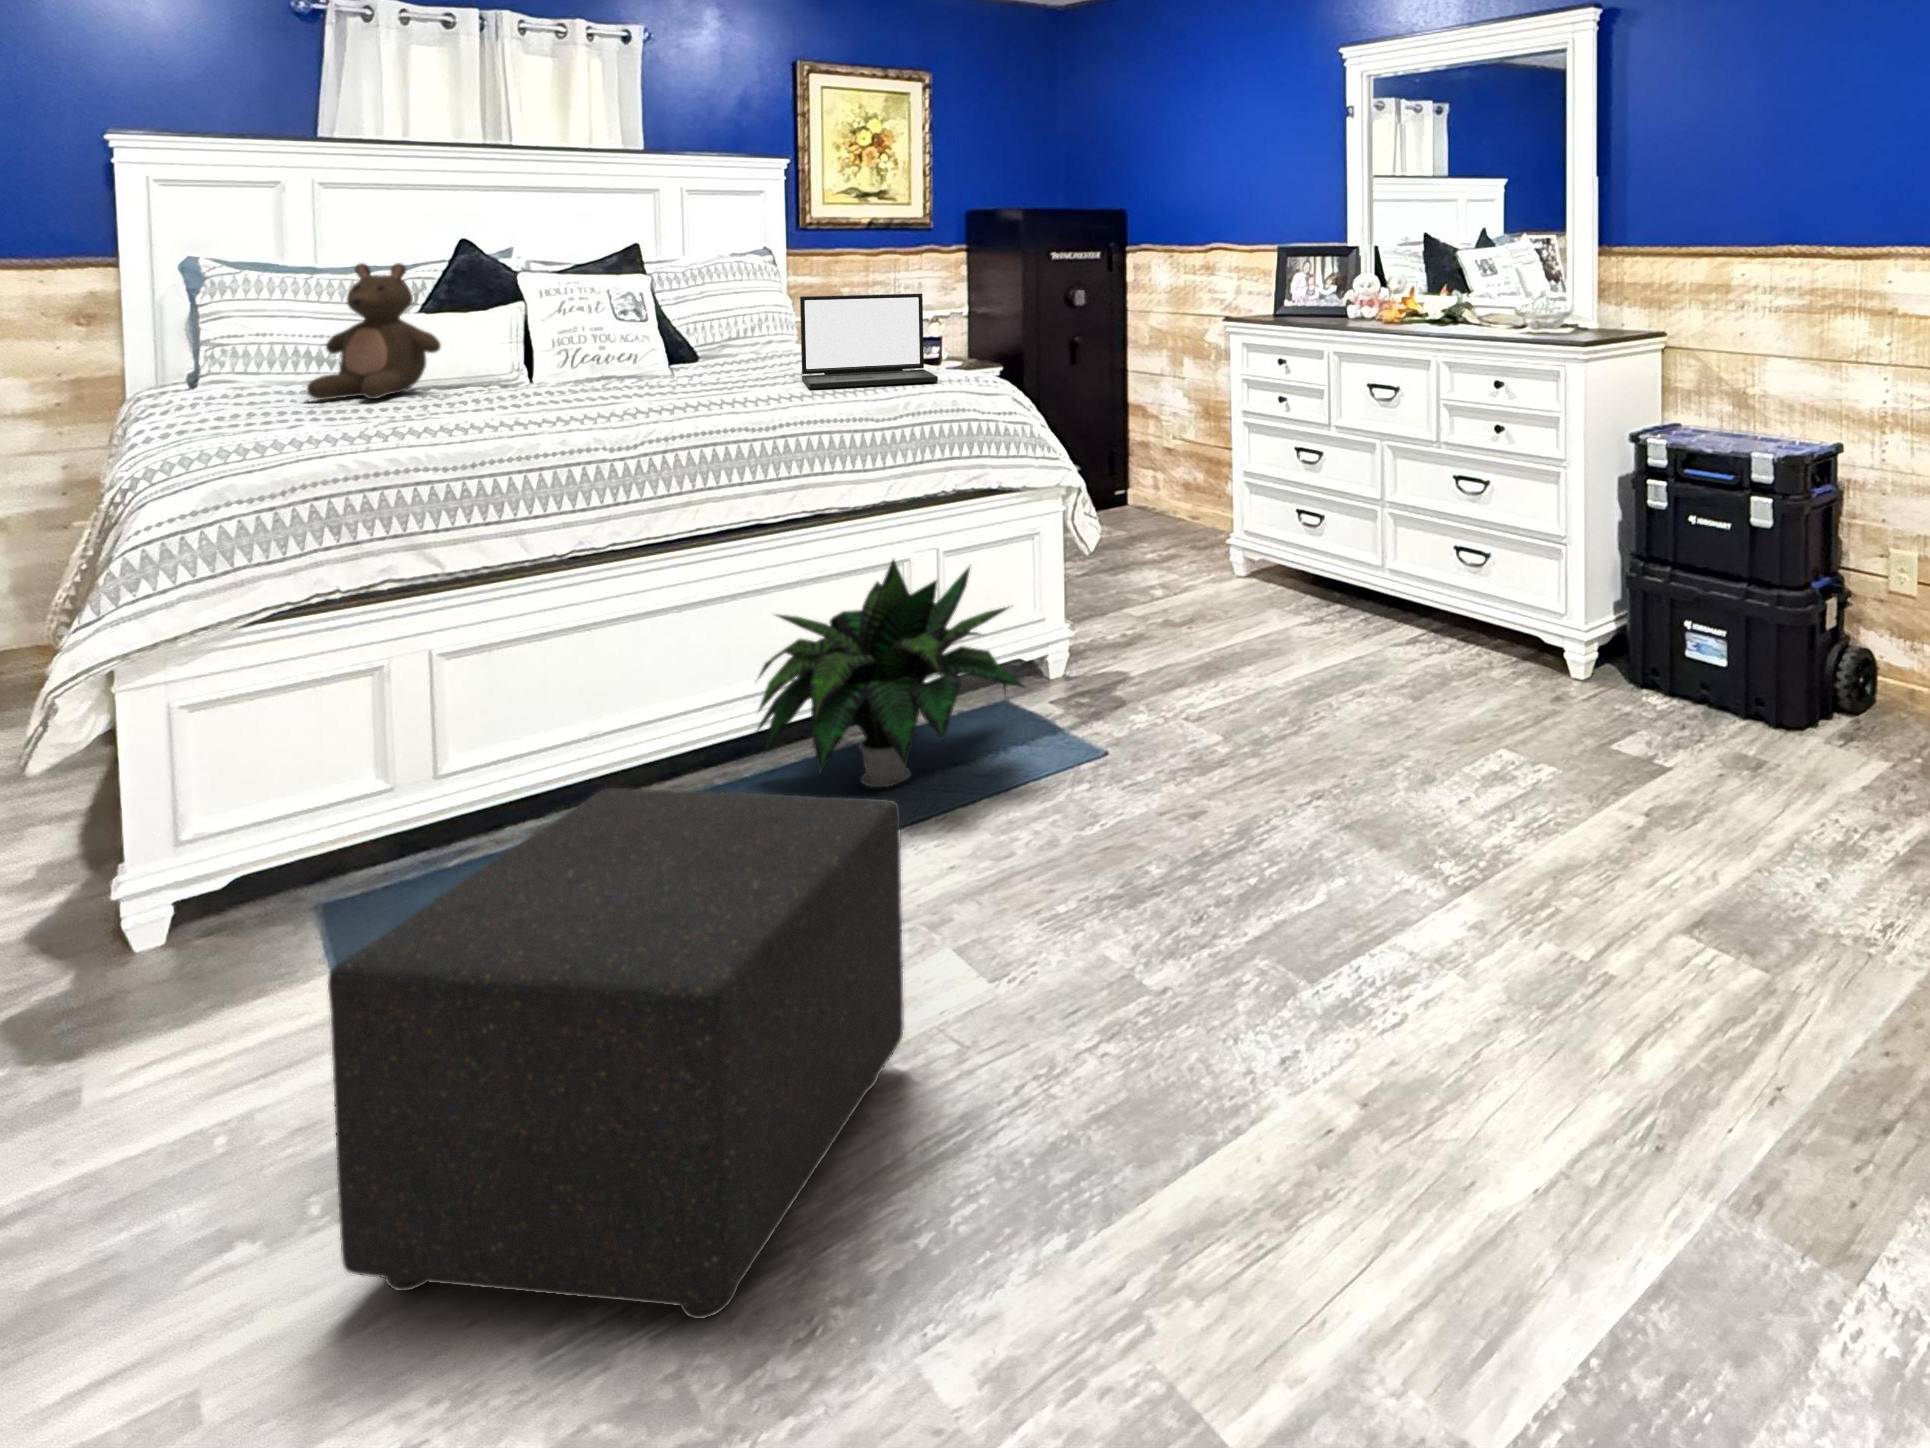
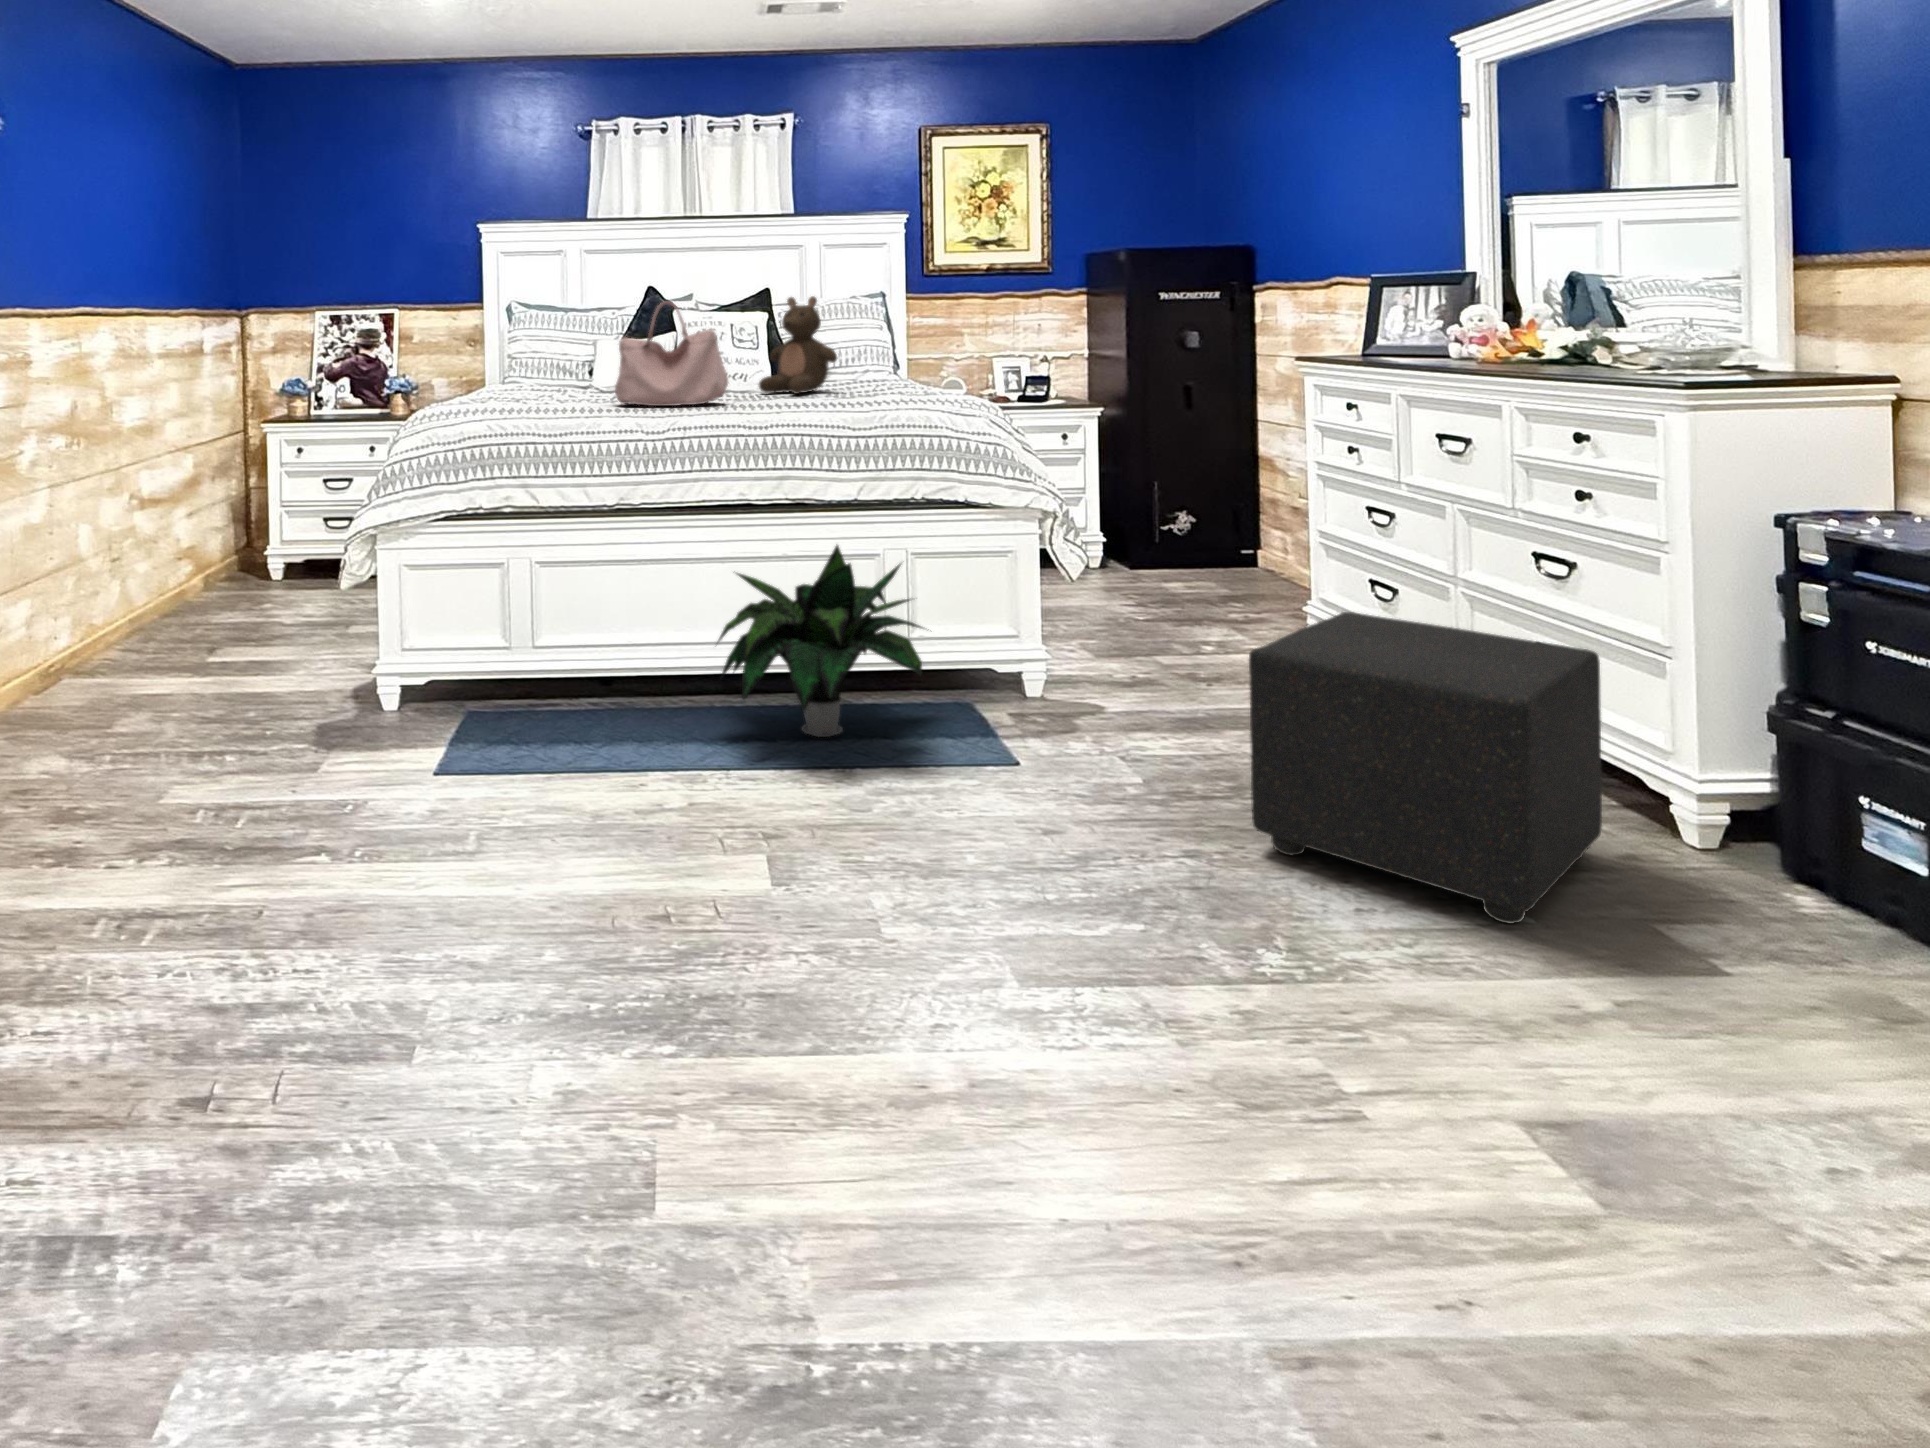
stuffed bear: present [307,263,441,400] -> present [759,296,837,394]
handbag: none [506,268,679,409] -> present [615,301,728,406]
laptop: present [800,293,938,389] -> none [827,325,941,403]
ottoman: present [328,788,904,1319] -> present [1249,612,1602,924]

